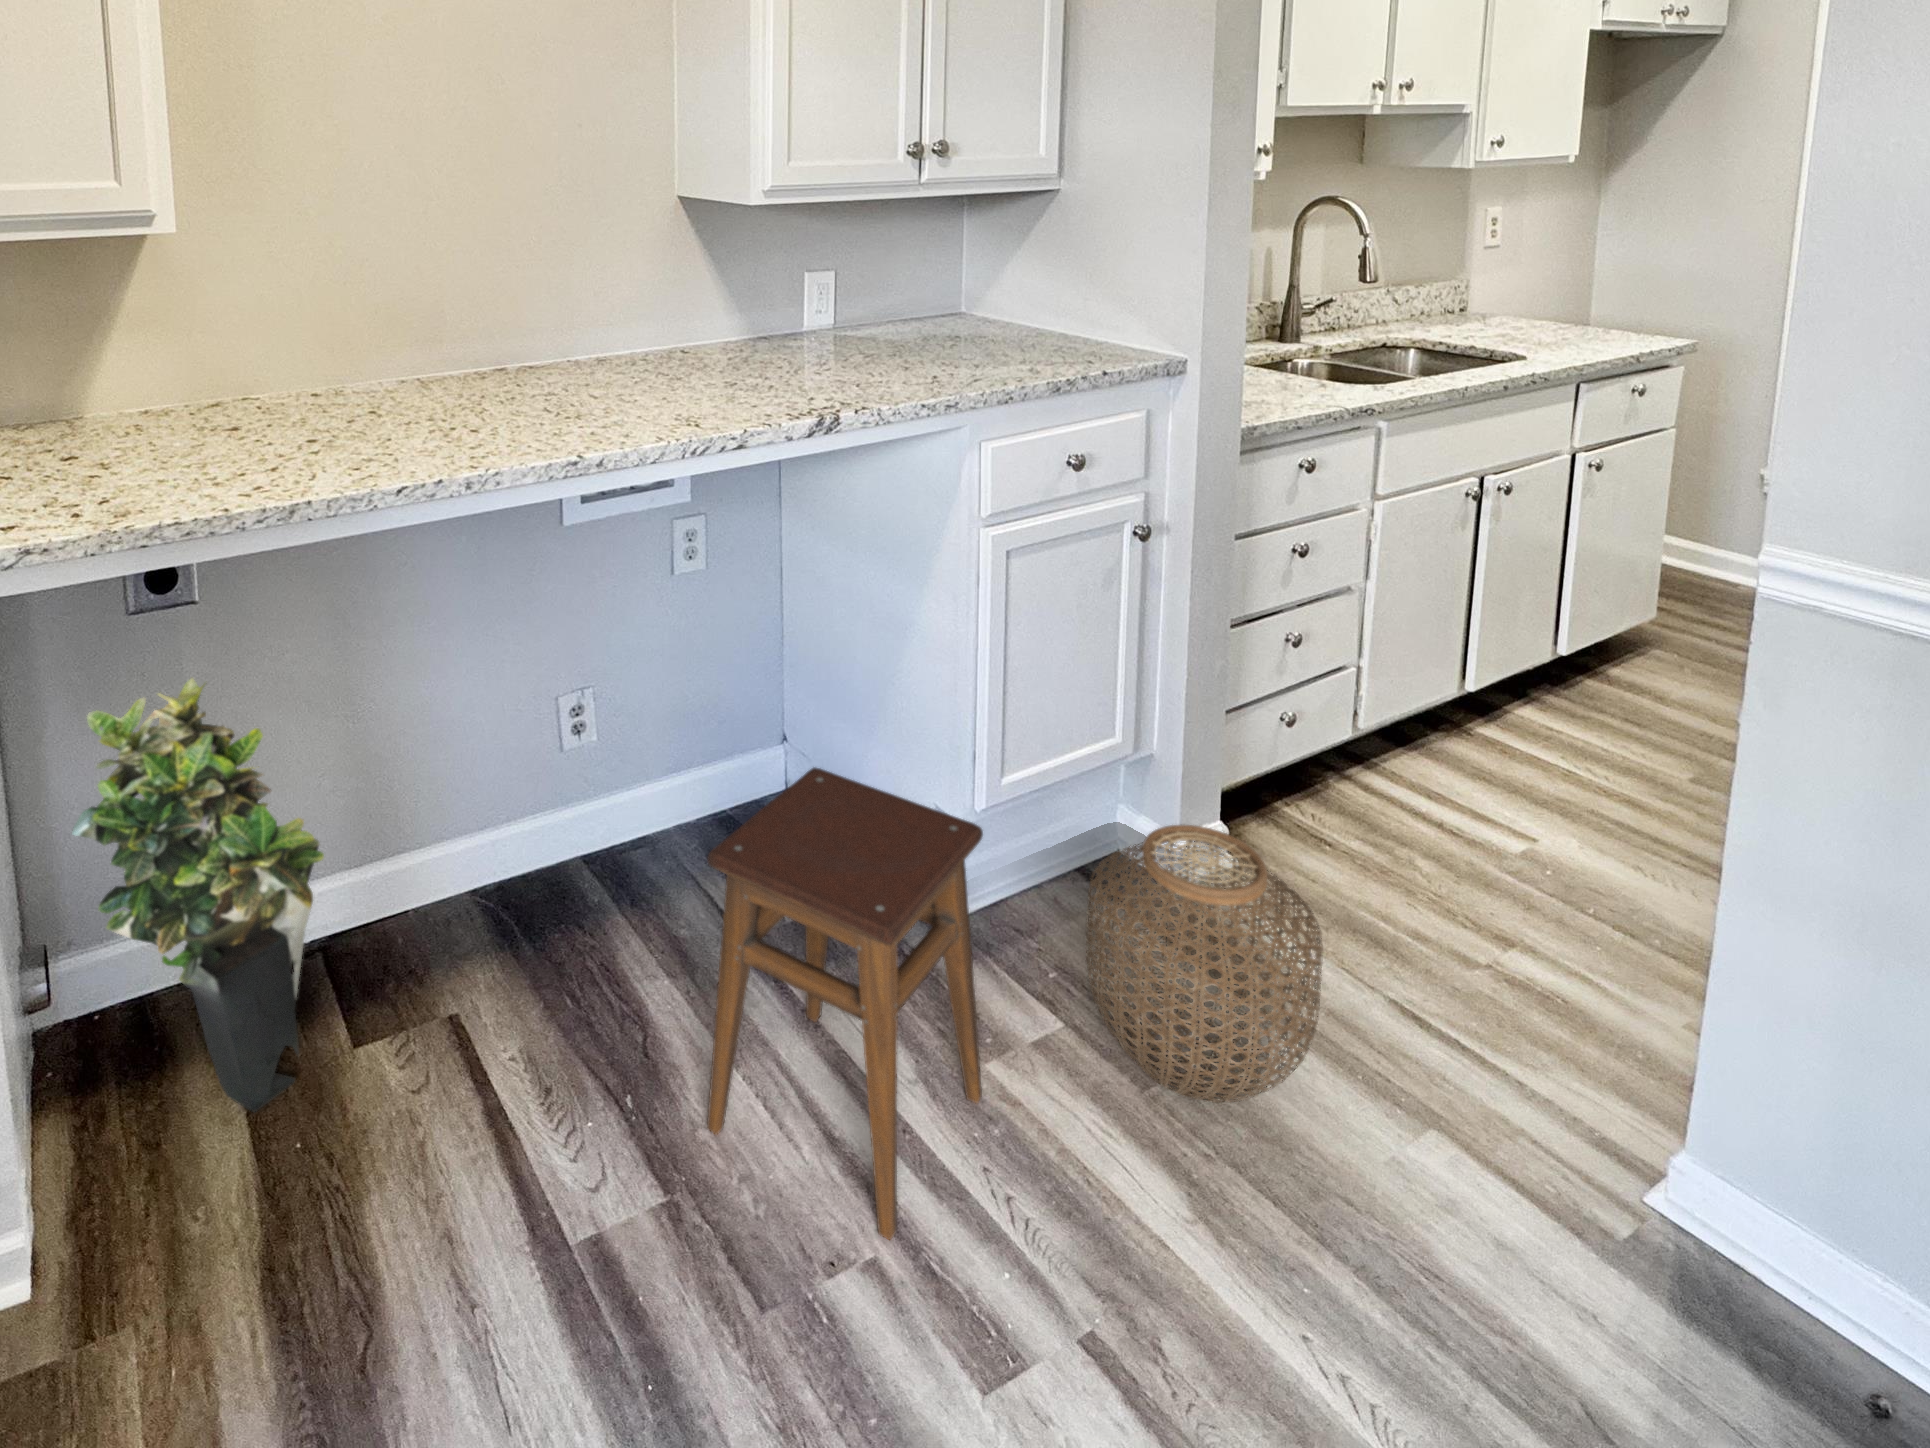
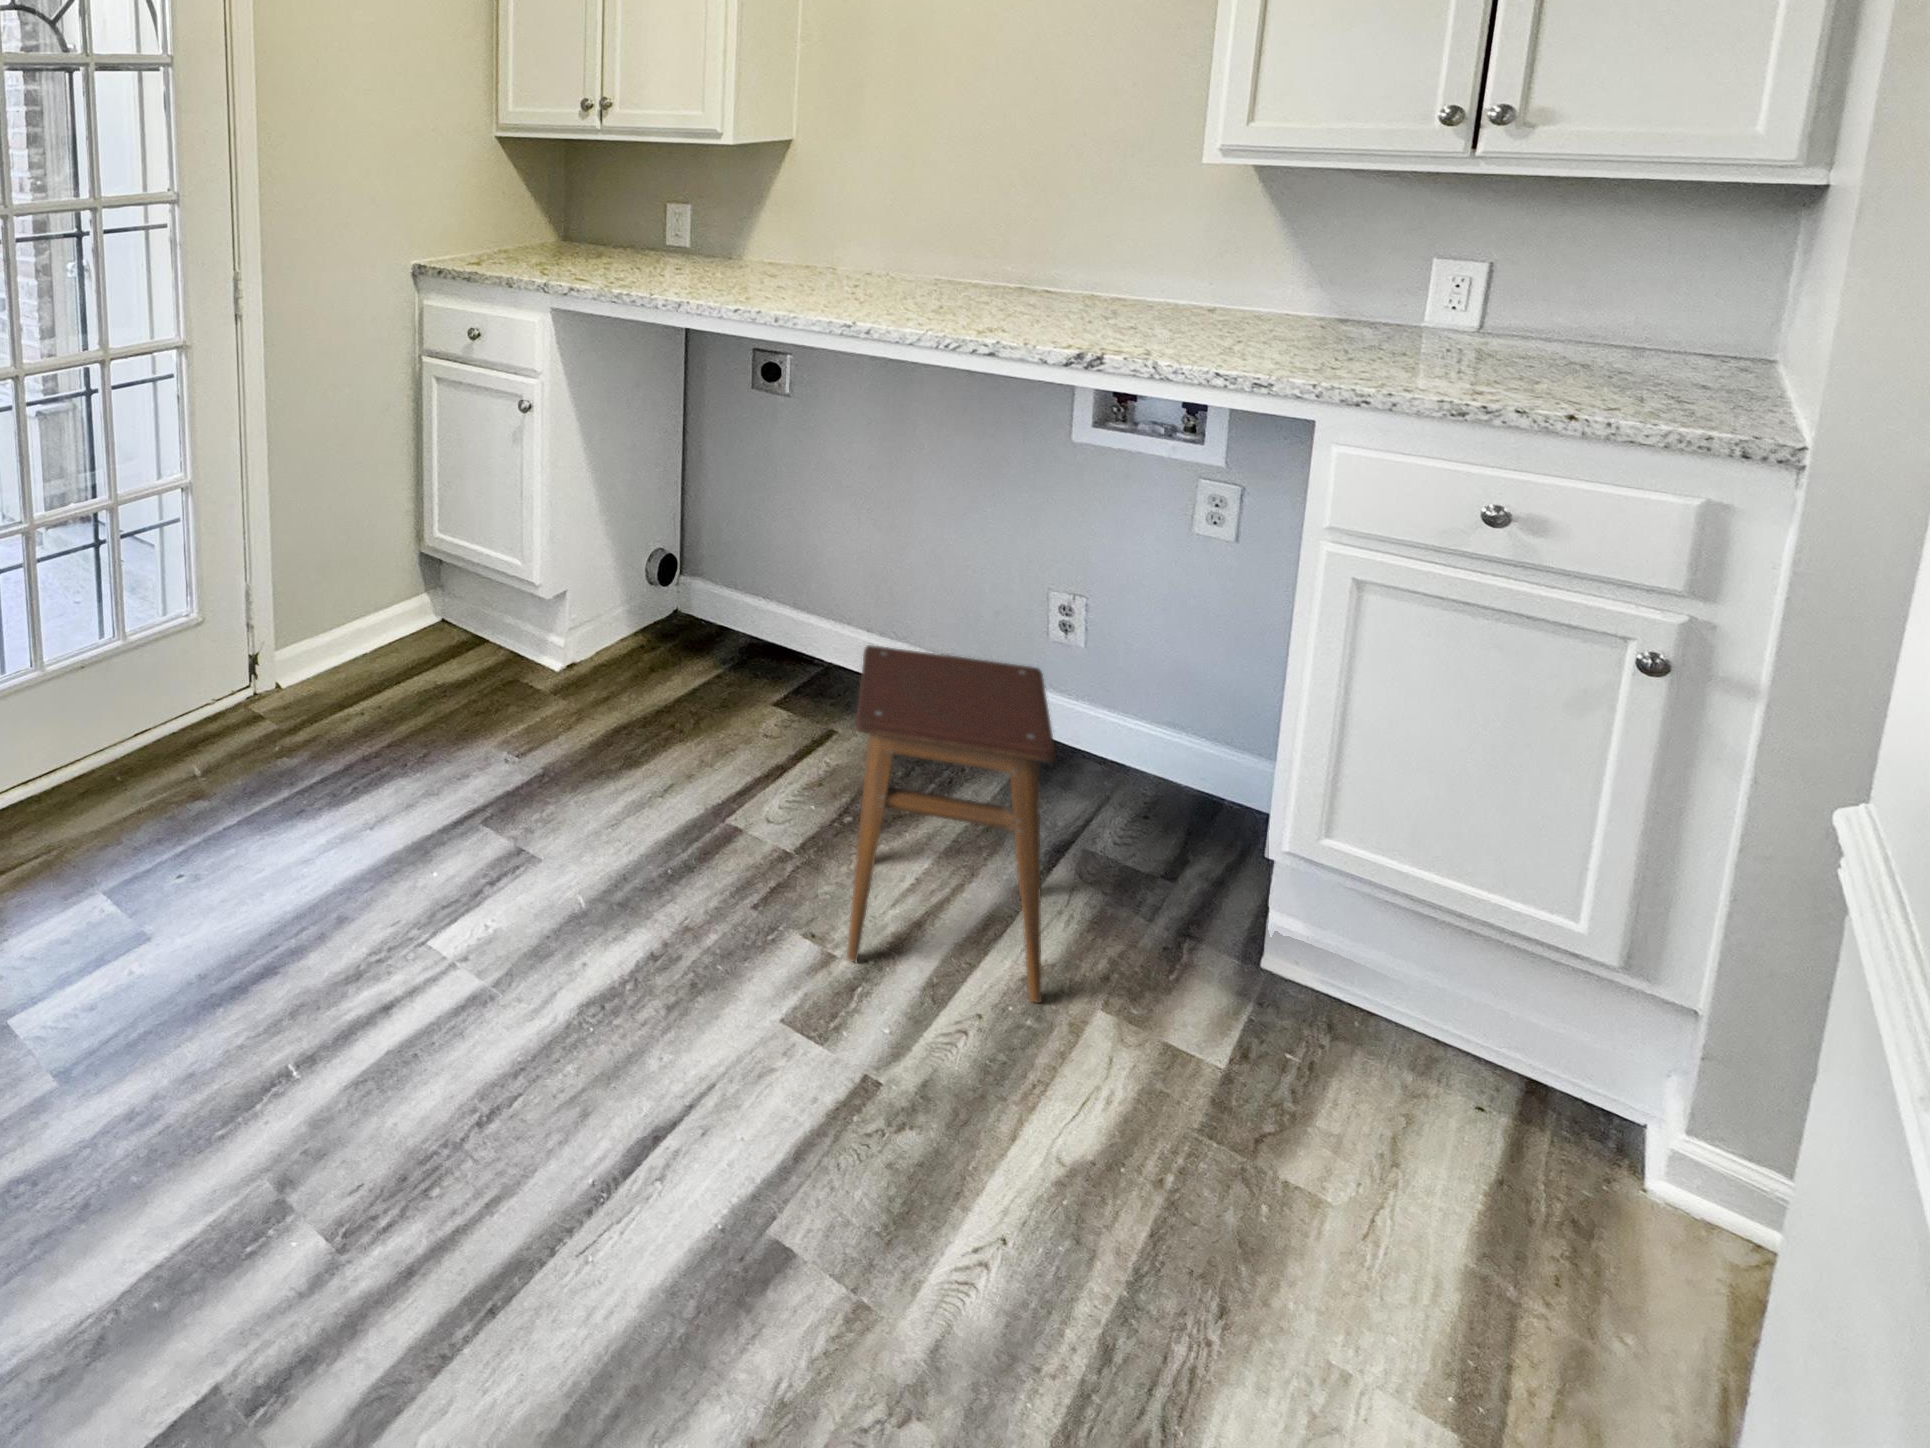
potted plant: present [72,679,324,1112] -> none [651,426,790,692]
woven basket: present [1086,825,1322,1103] -> none [1142,907,1455,1236]

